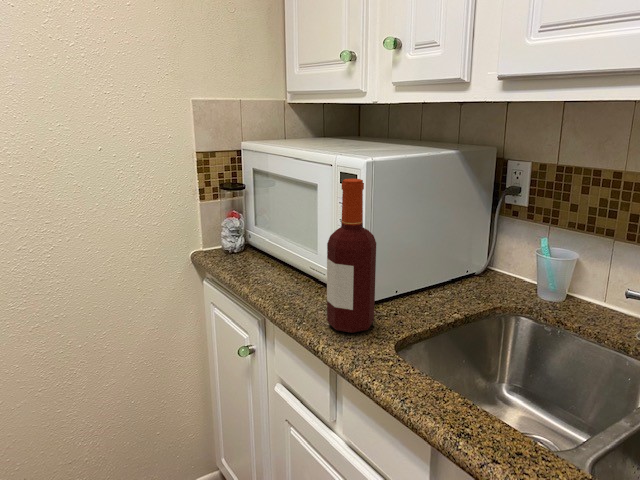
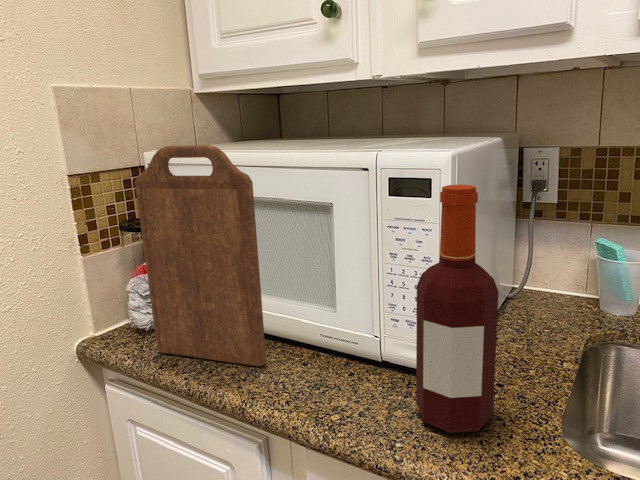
cutting board: none [221,140,277,282] -> present [135,145,266,366]

